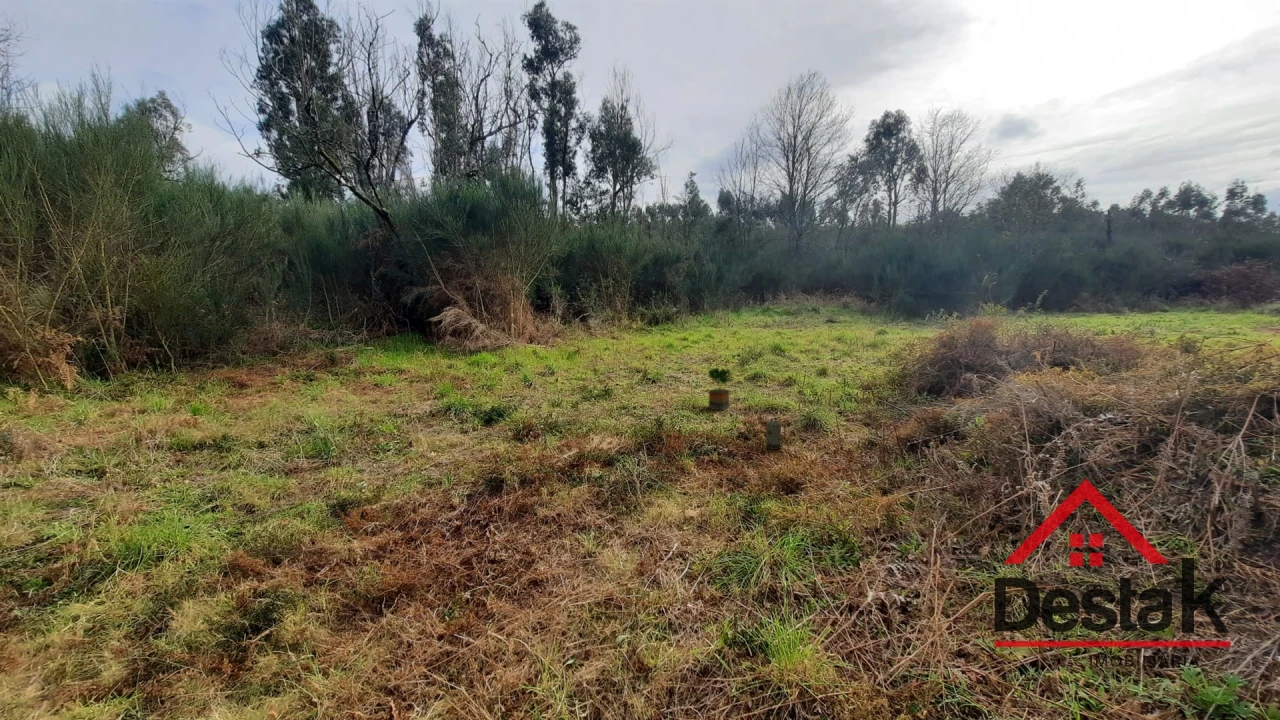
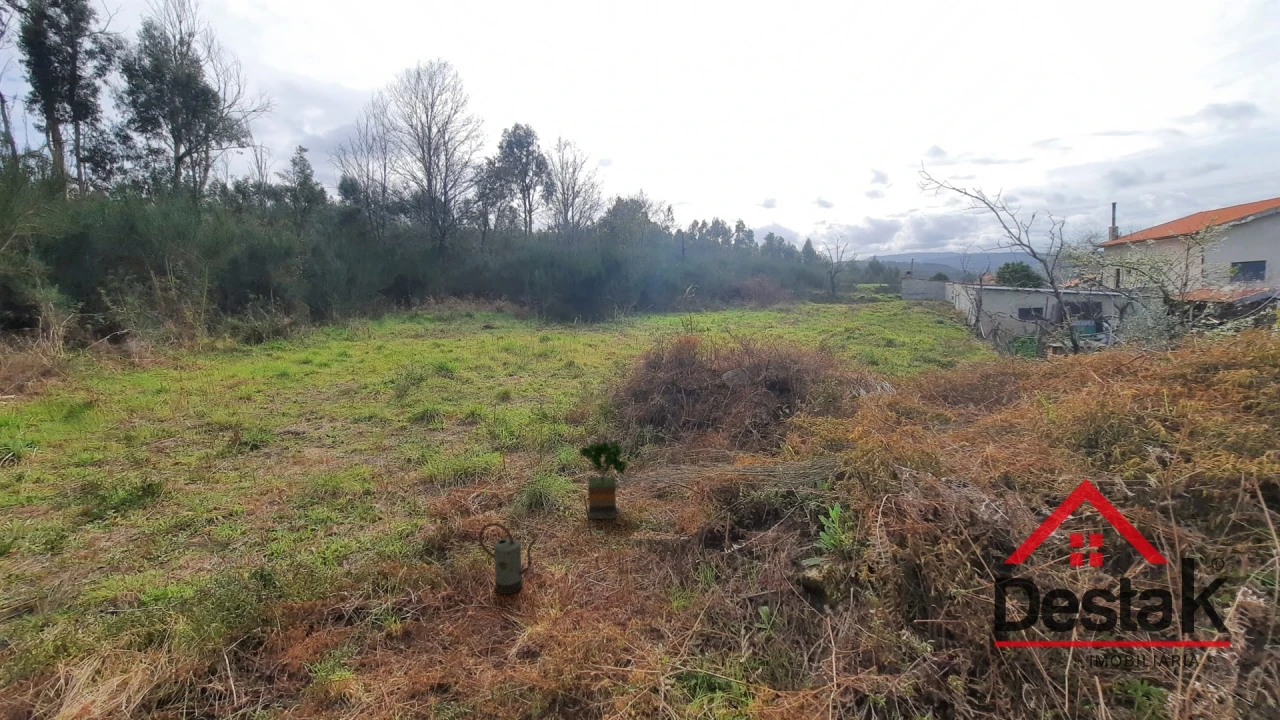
potted tree: present [709,368,733,410] -> present [580,442,628,519]

